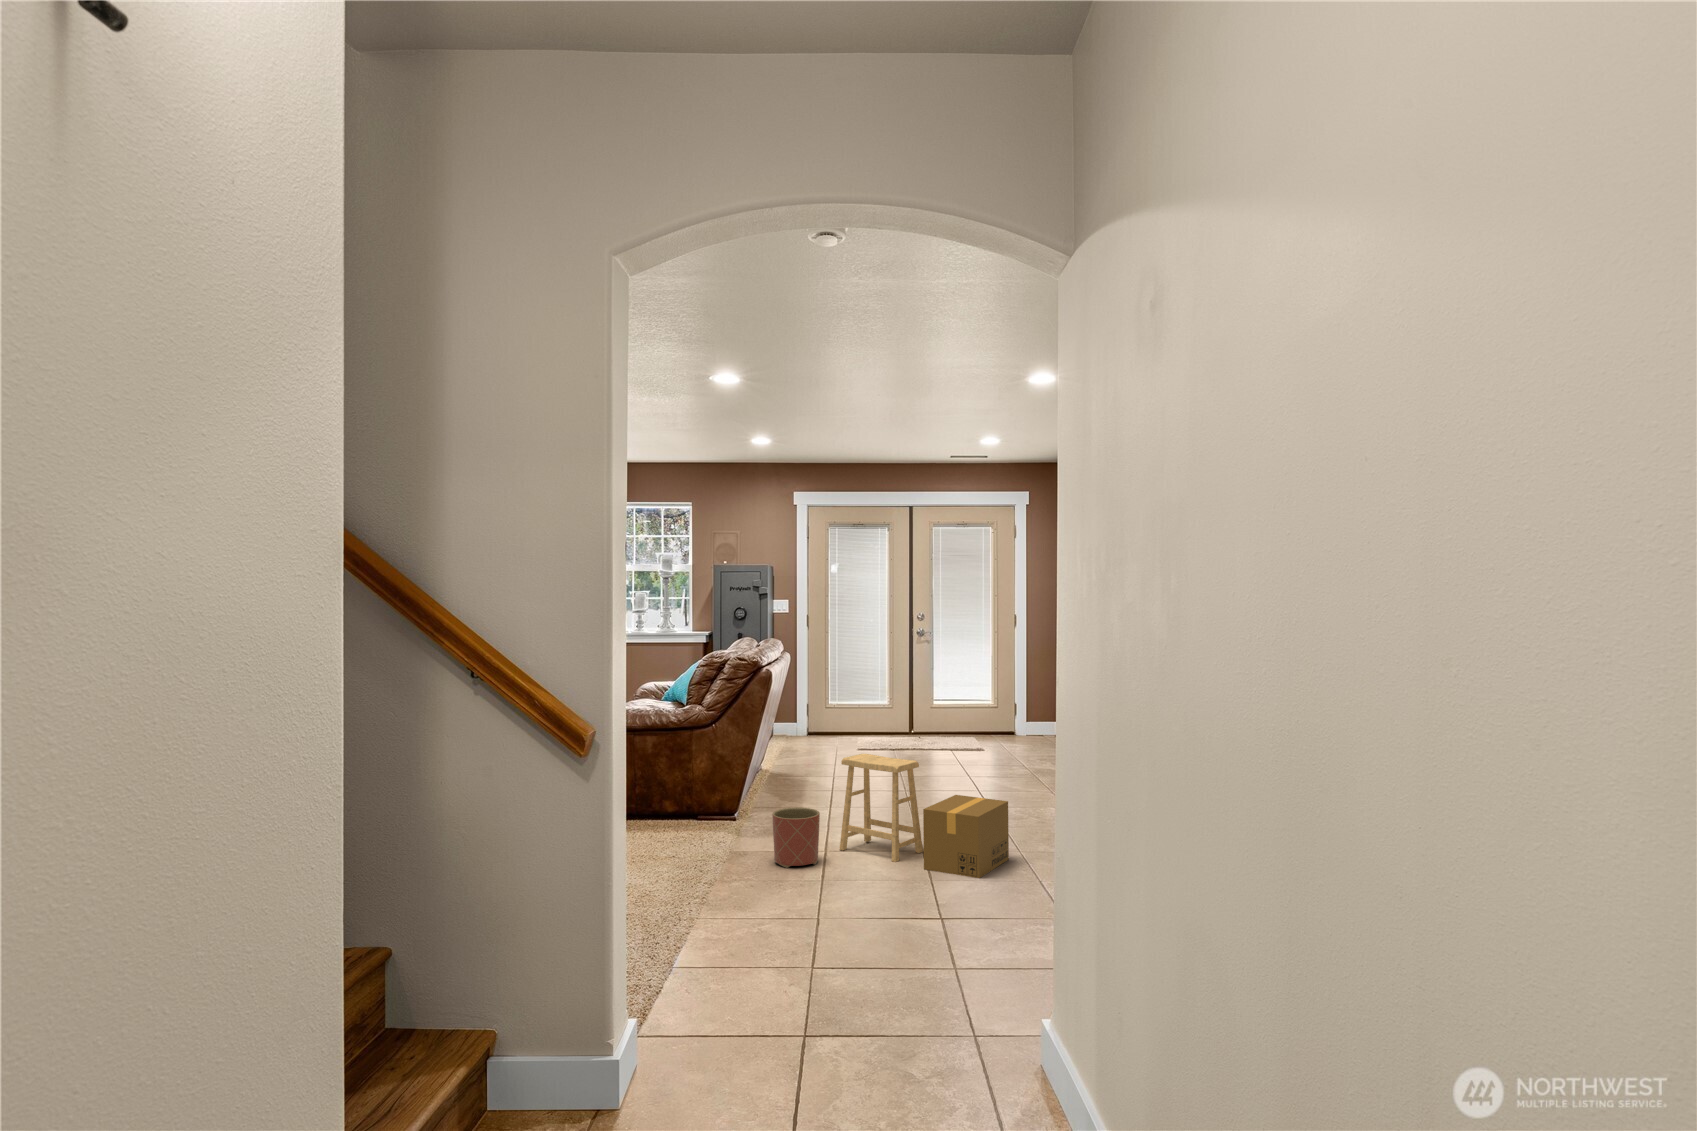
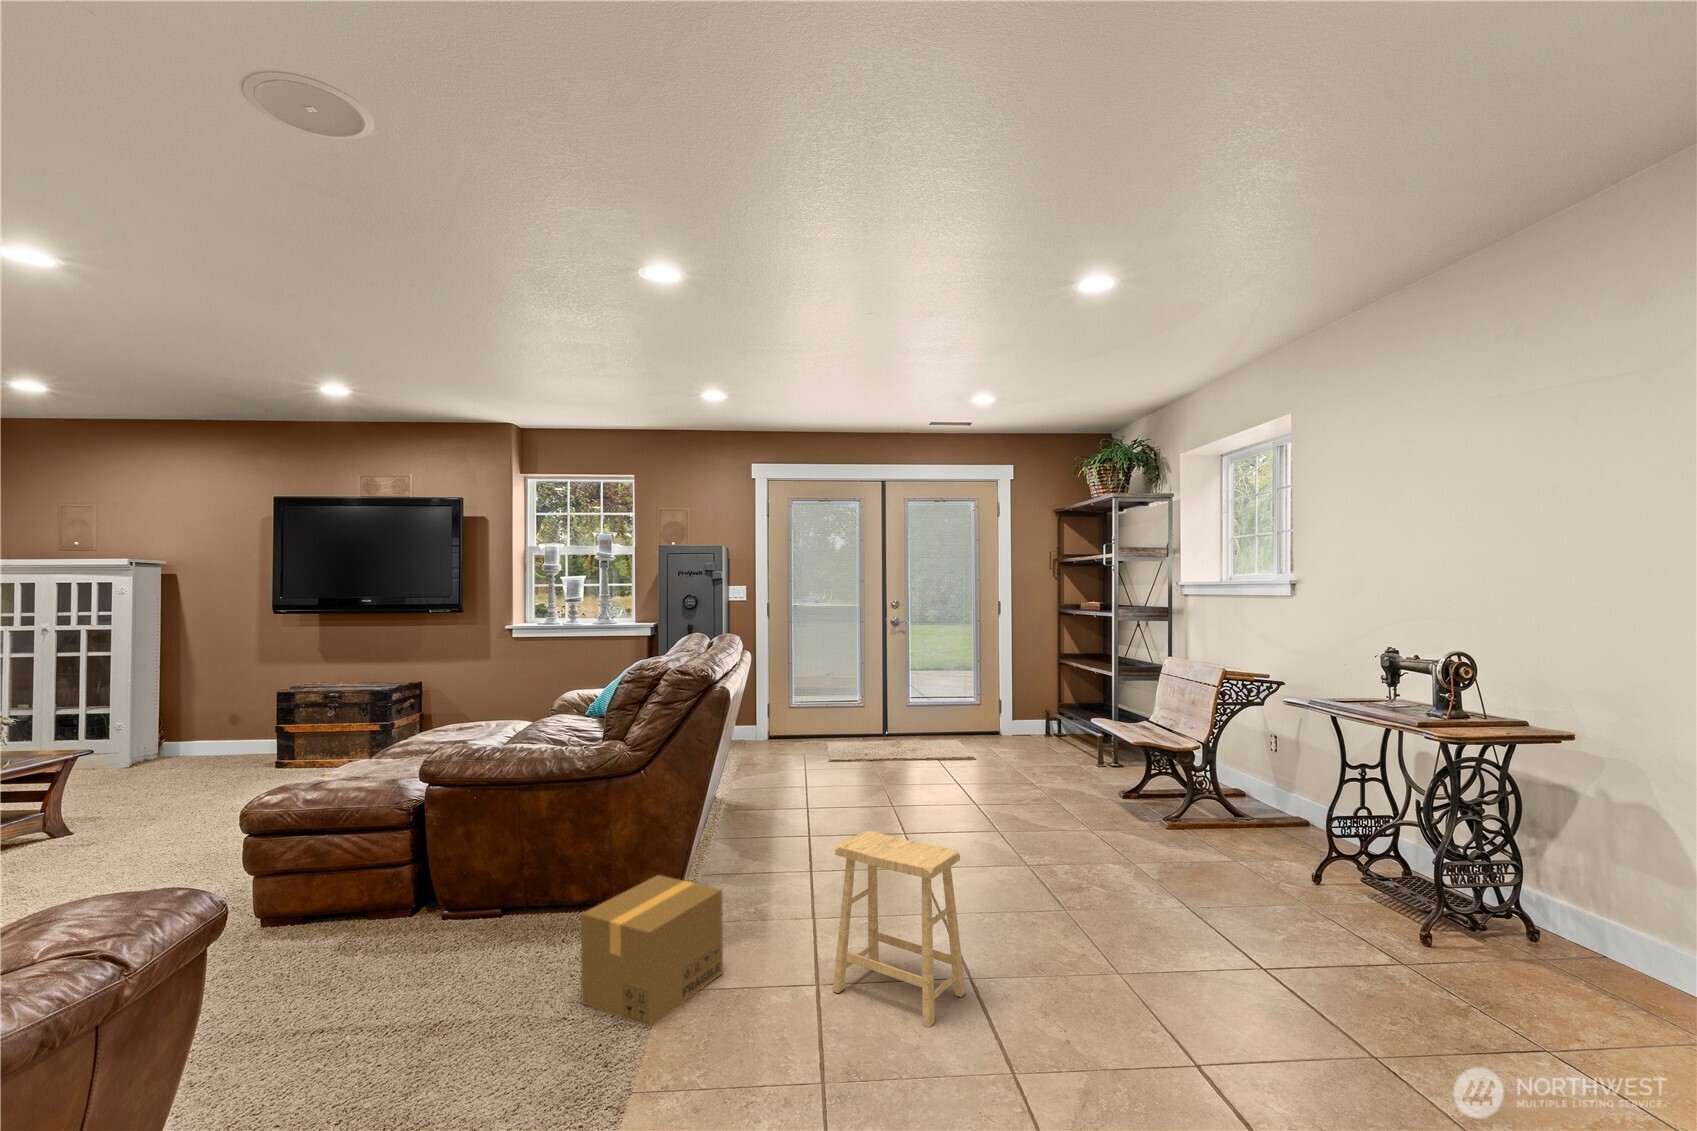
cardboard box: present [923,795,1009,878] -> present [581,875,723,1026]
planter: present [772,808,820,868] -> none [725,934,804,1054]

